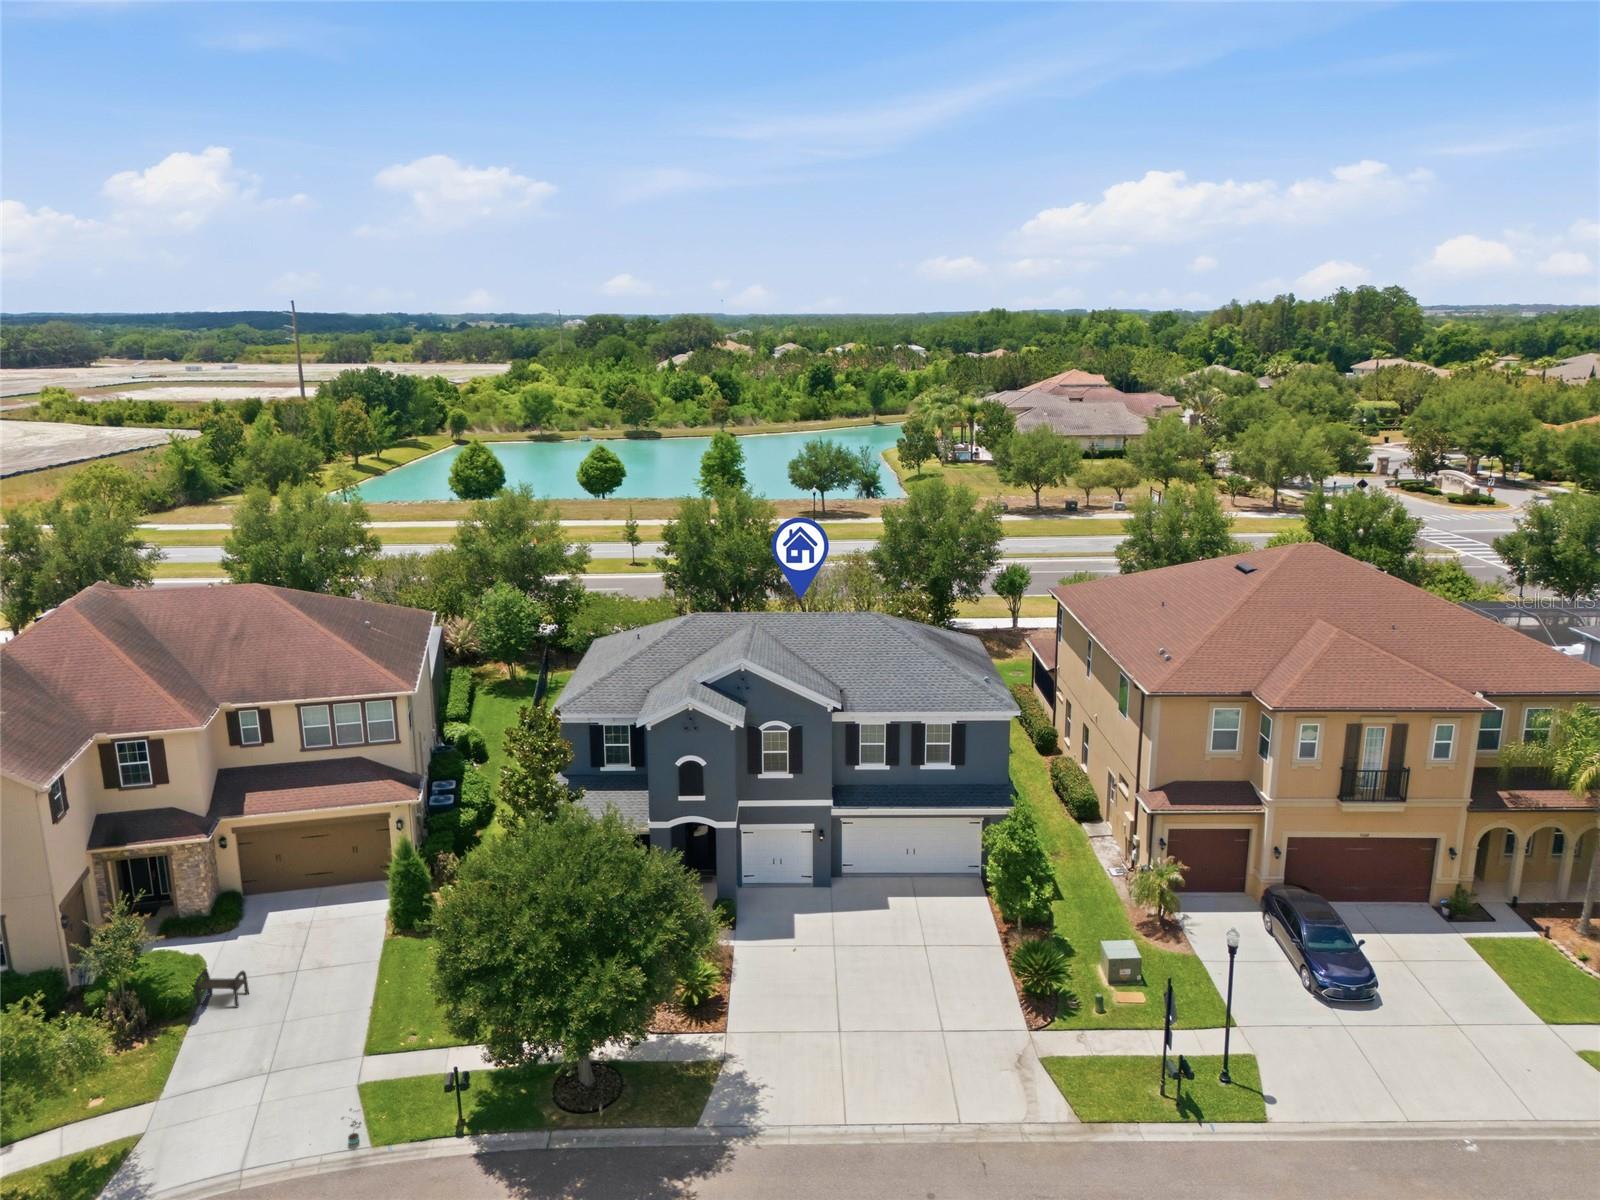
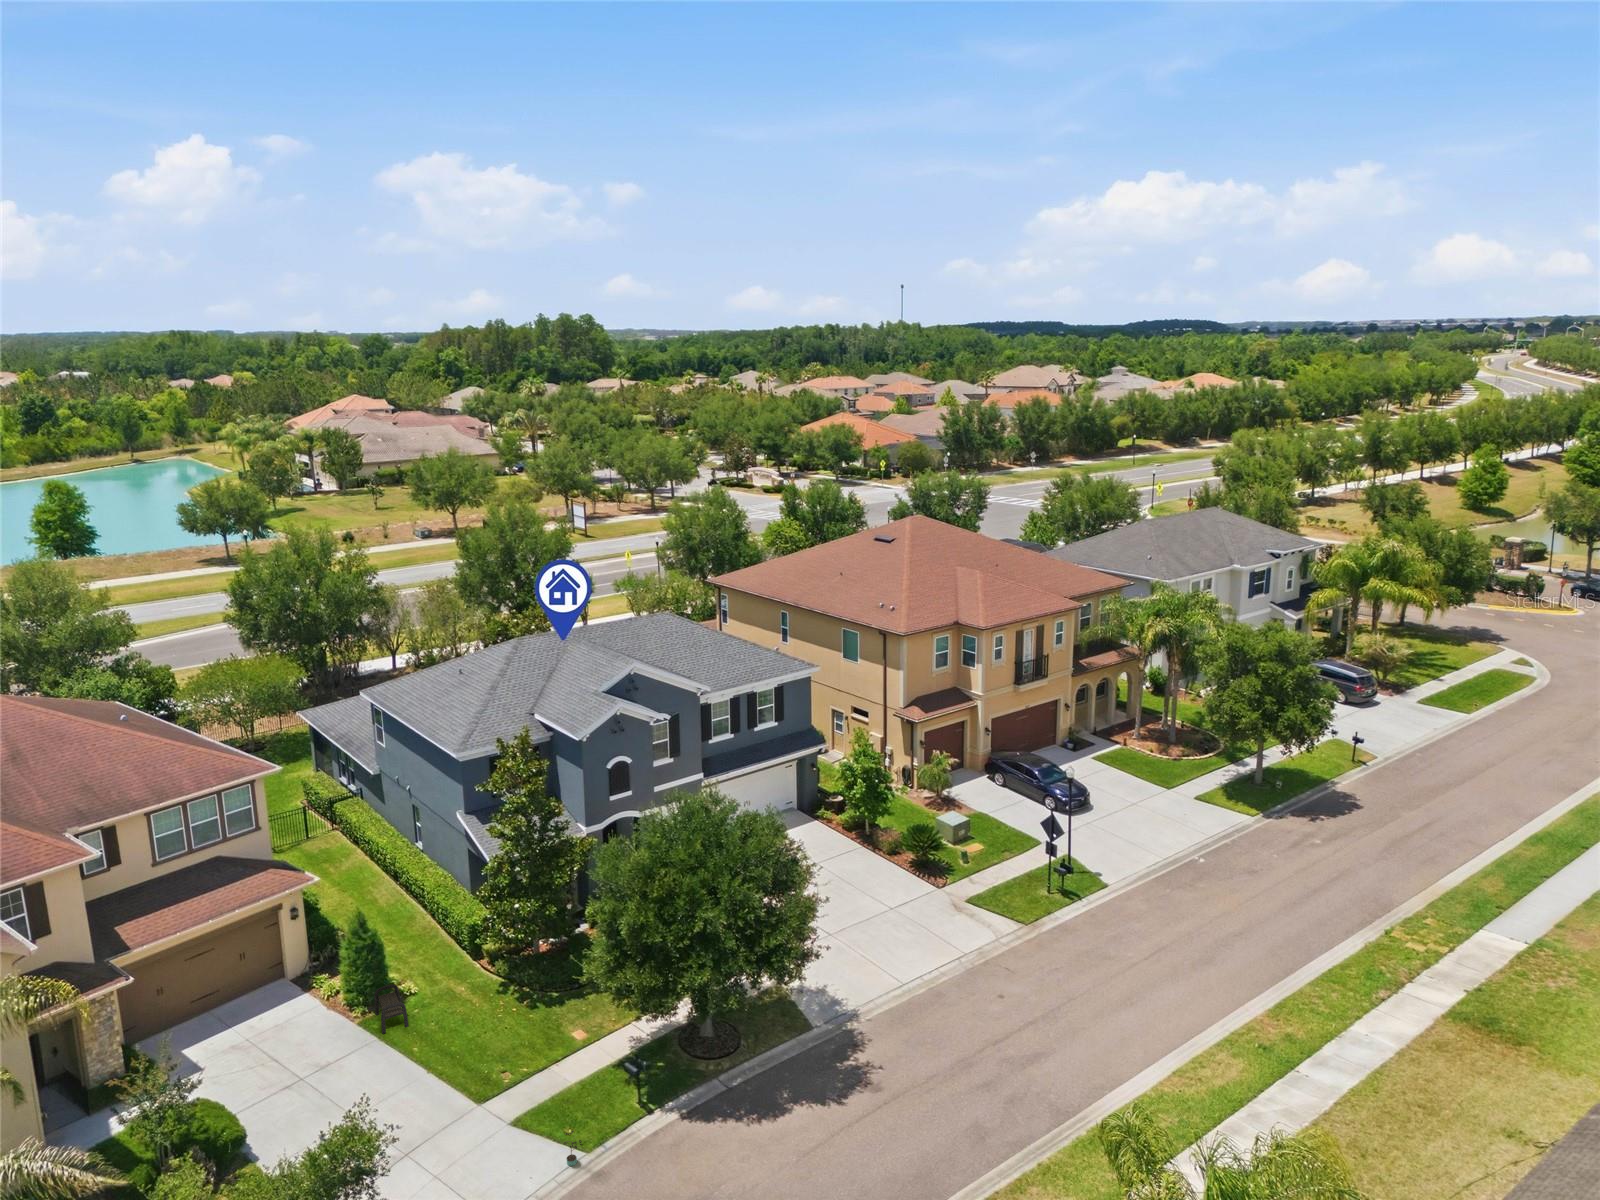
bench: present [195,971,249,1007] -> present [374,984,408,1034]

